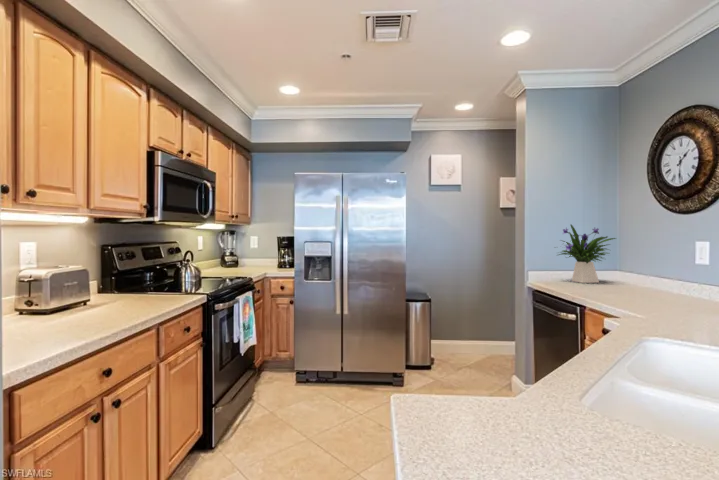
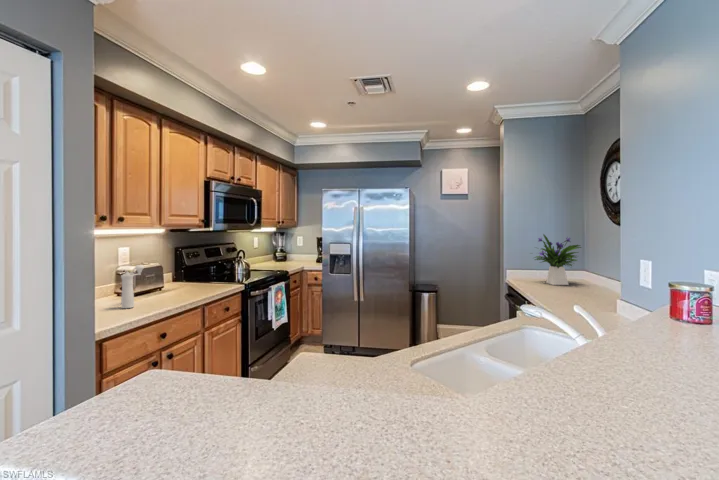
pepper mill: none [33,265,69,333] -> present [121,265,144,308]

